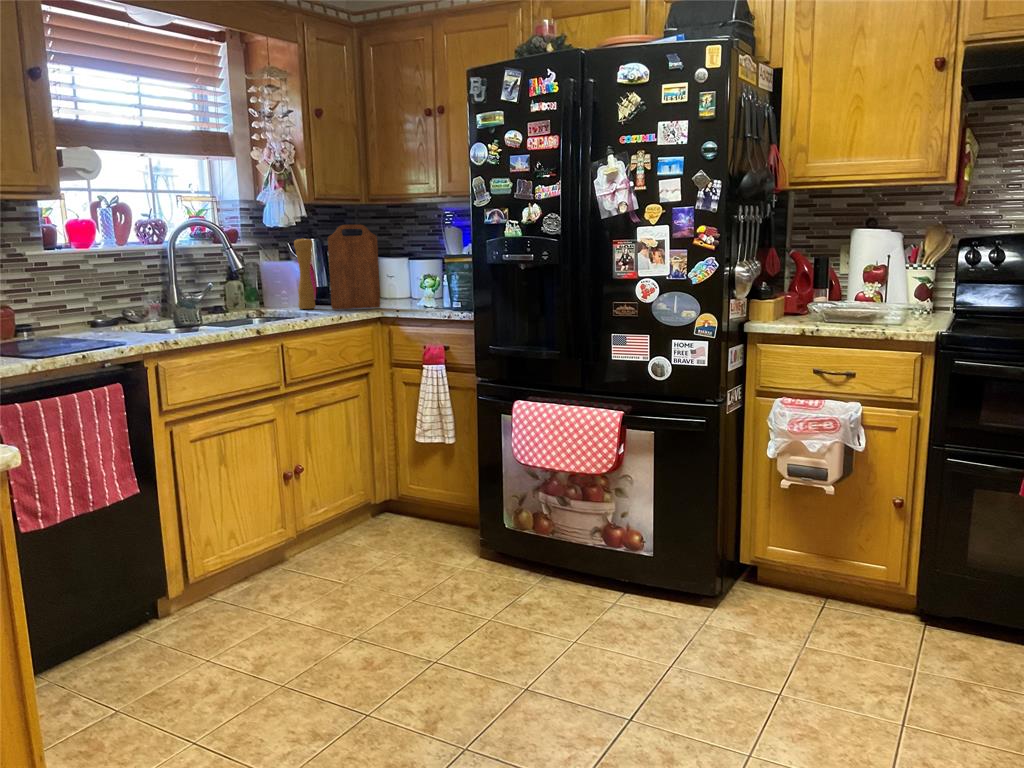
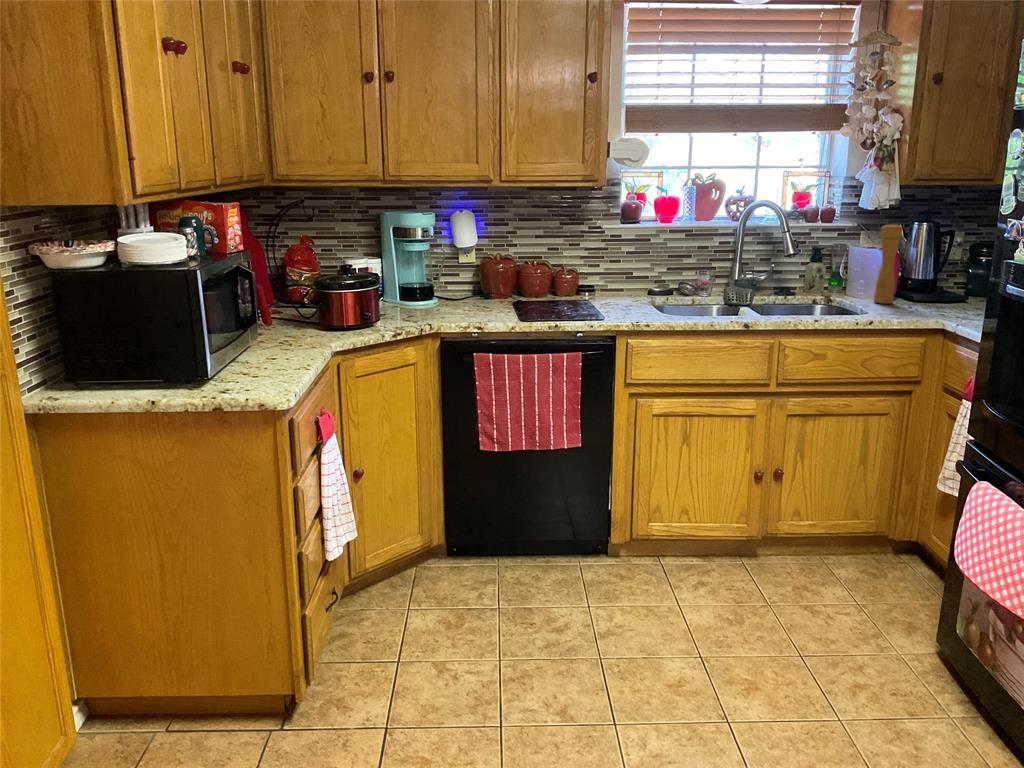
cutting board: present [328,225,380,310] -> none [901,213,973,316]

